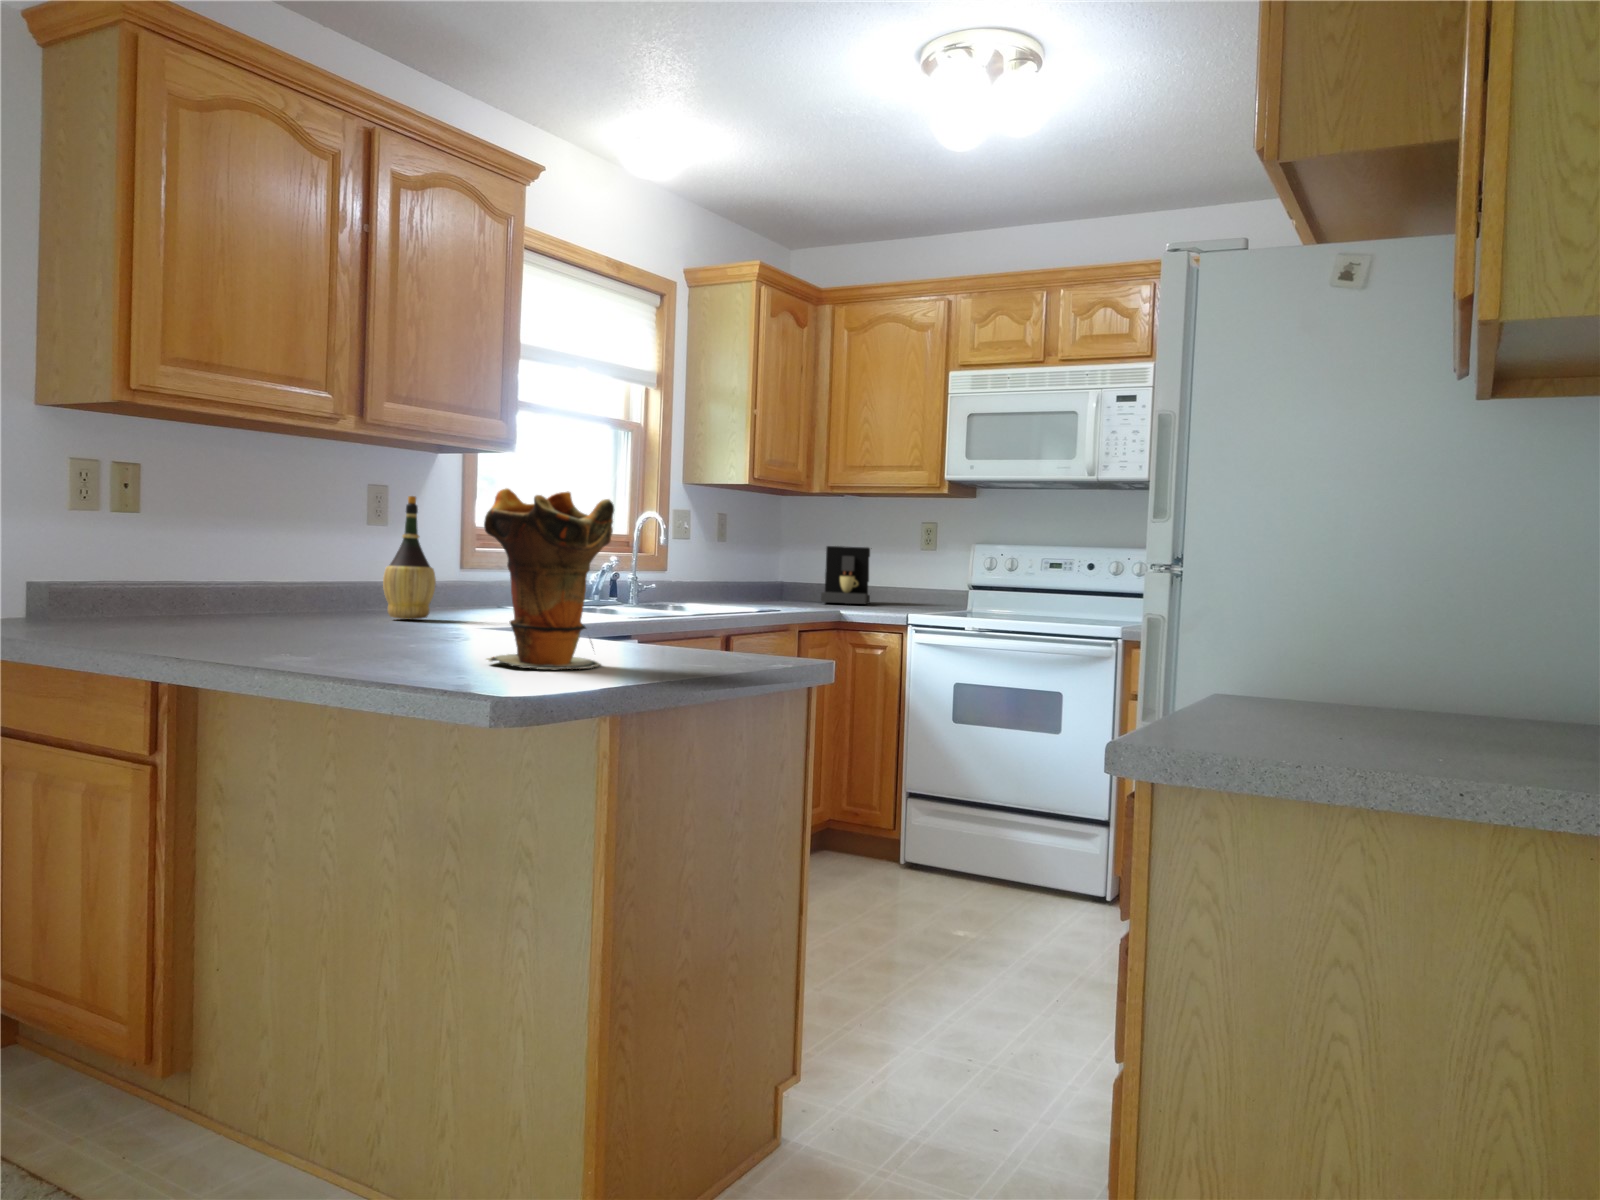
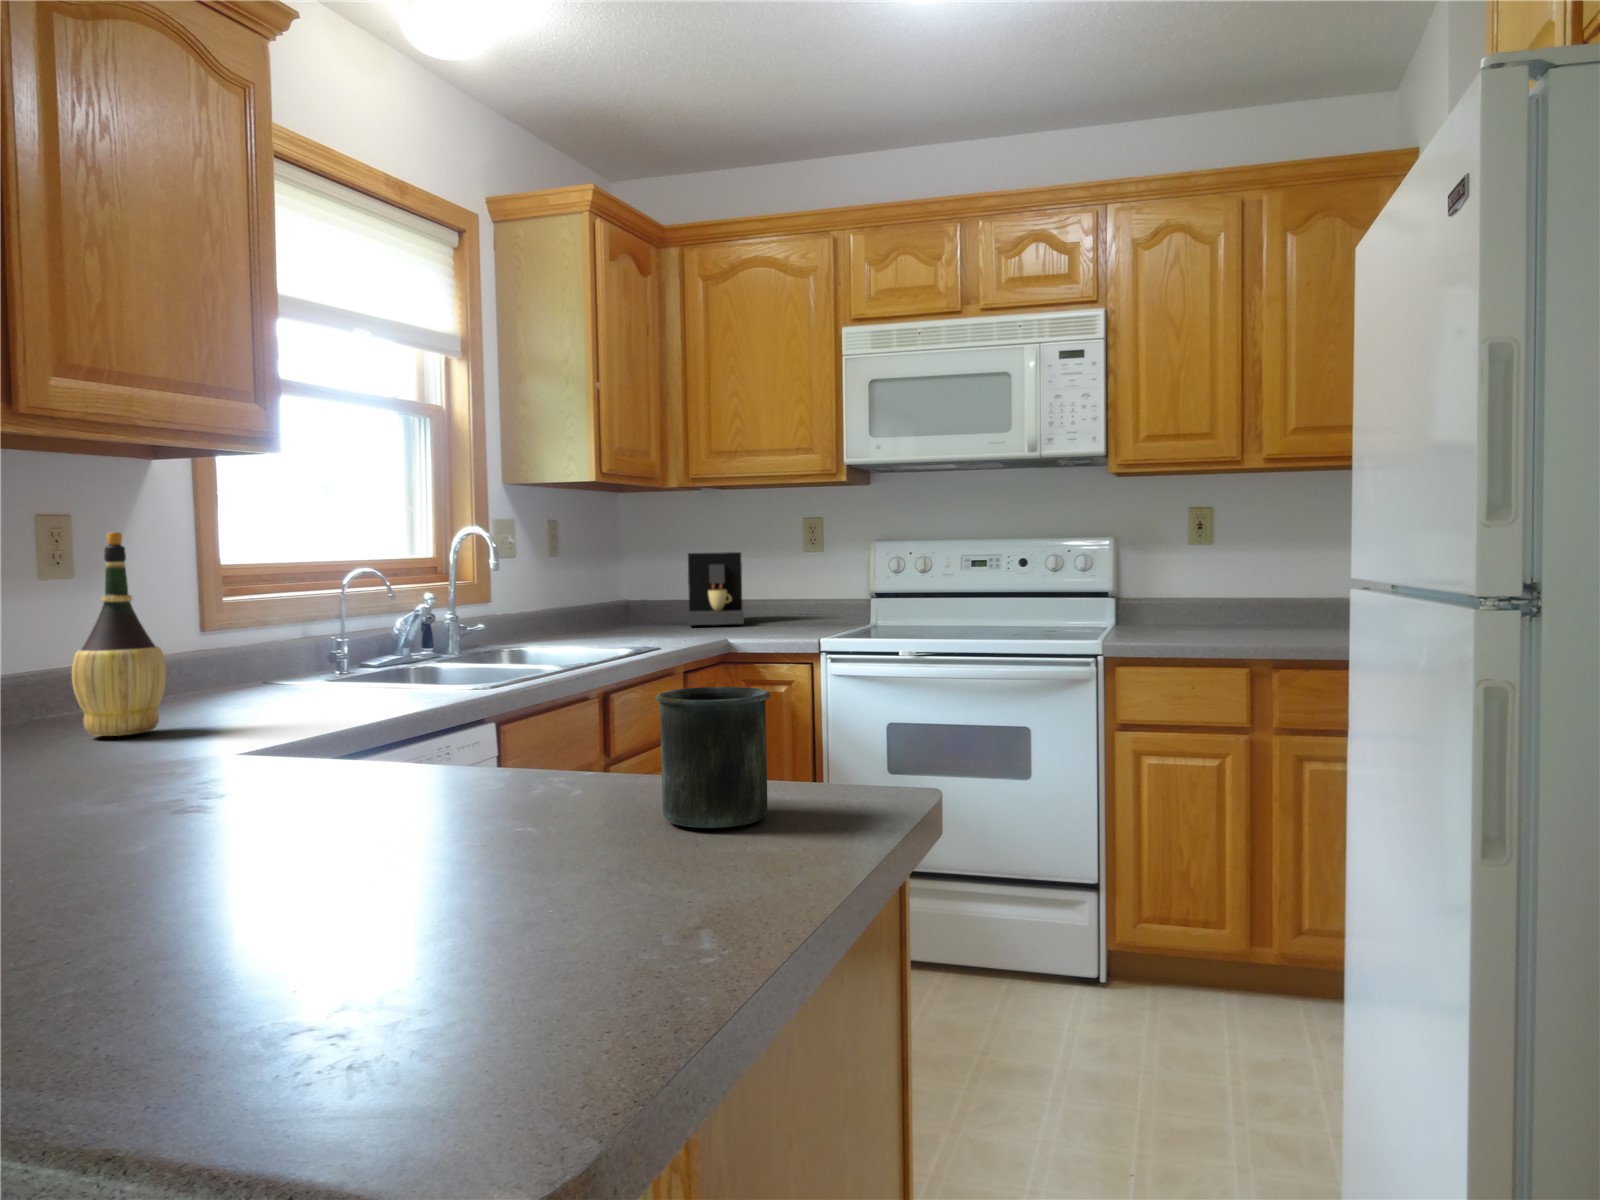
decorative vase: present [484,489,614,669] -> none [298,529,581,926]
mug: none [673,589,735,661] -> present [655,687,770,828]

